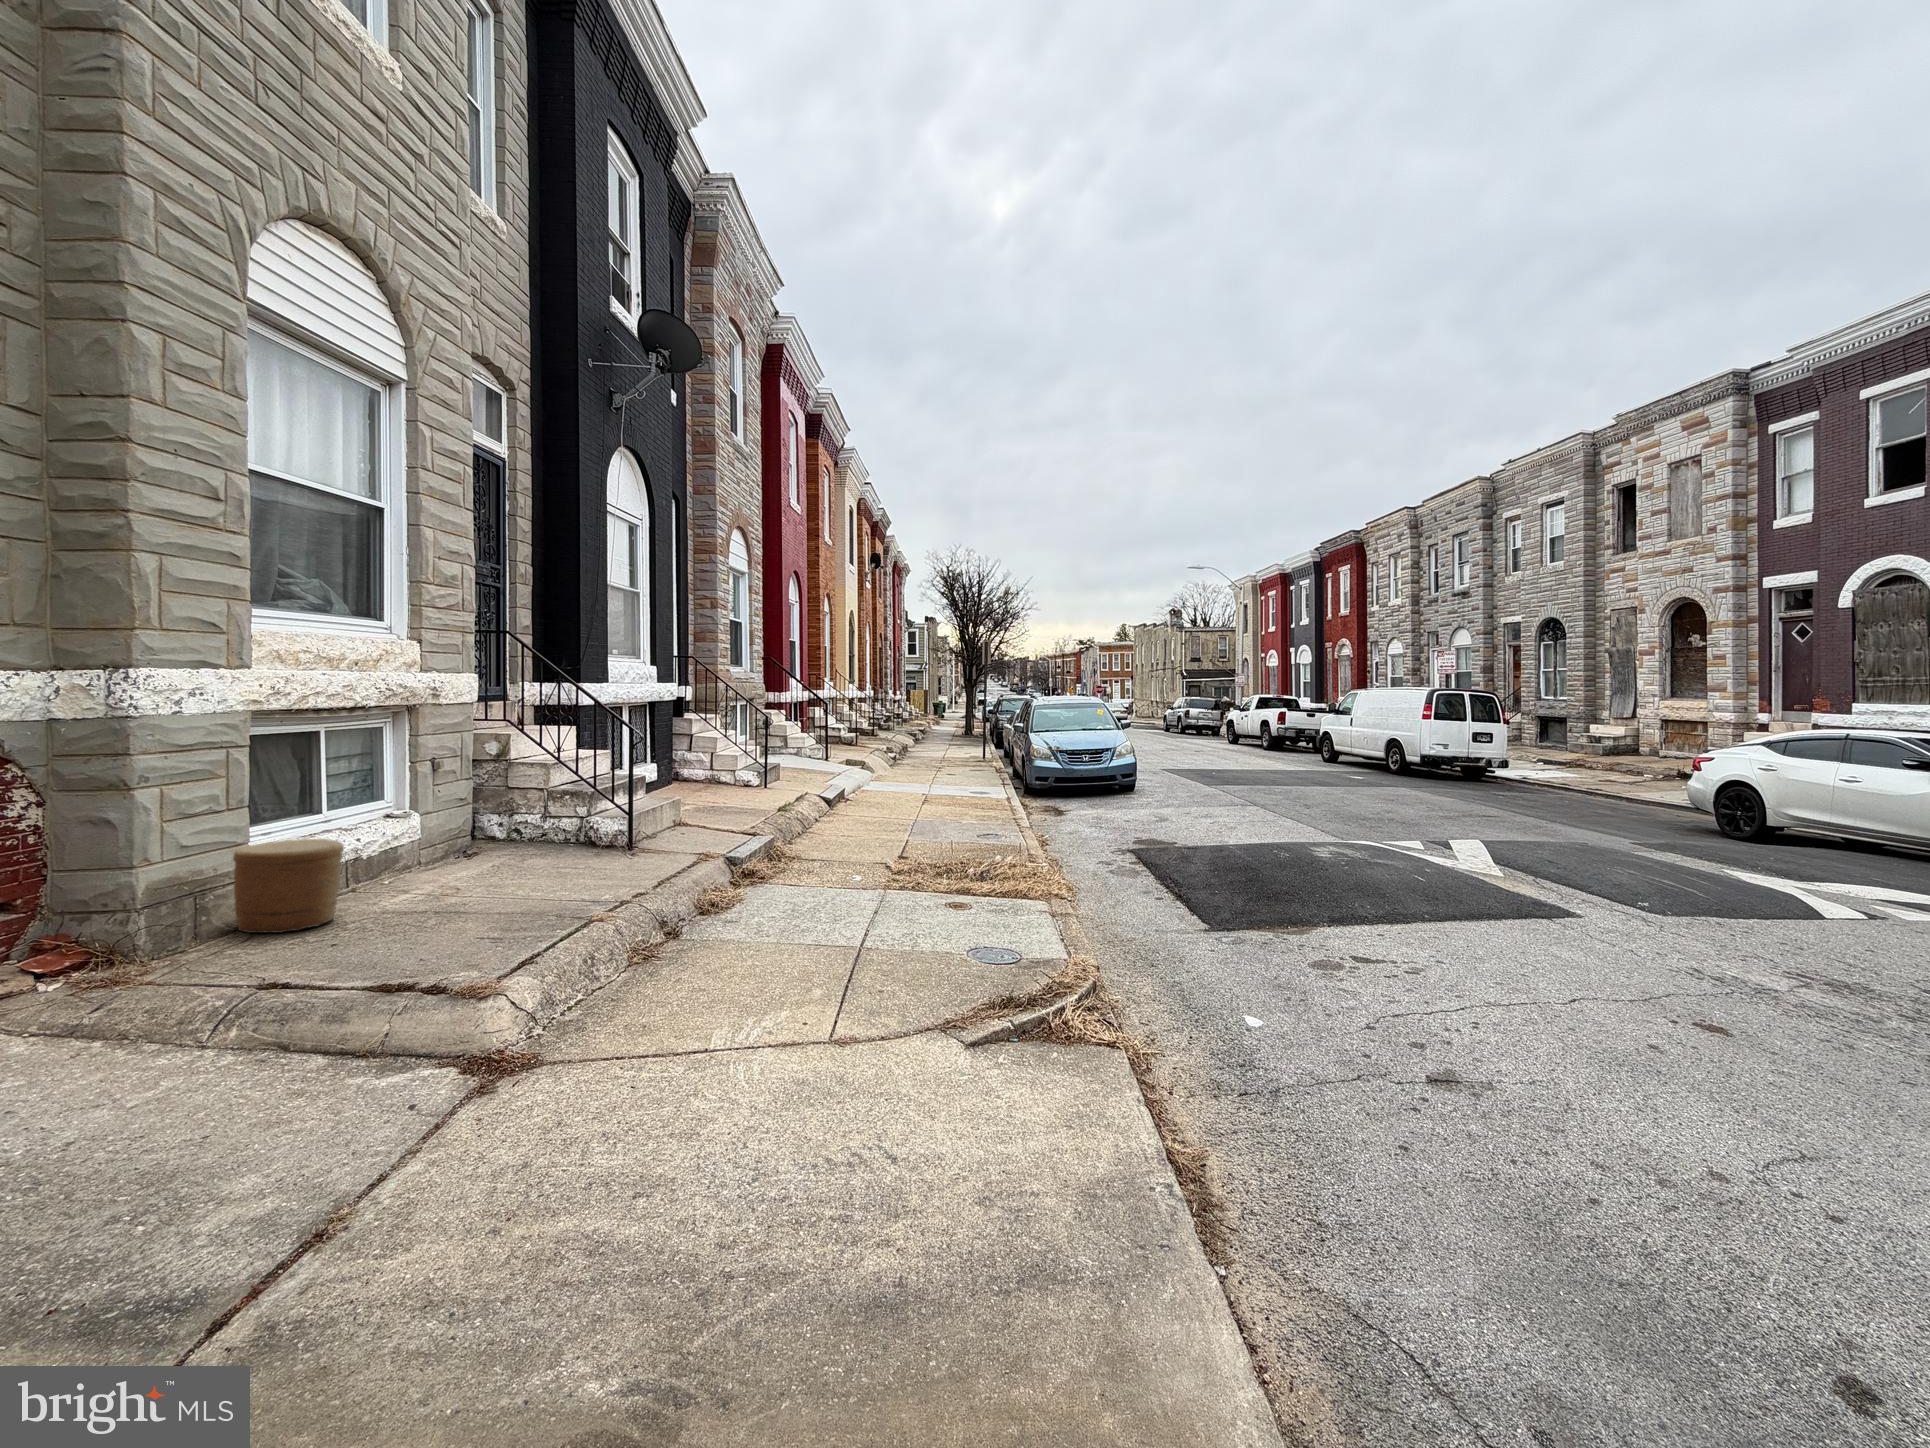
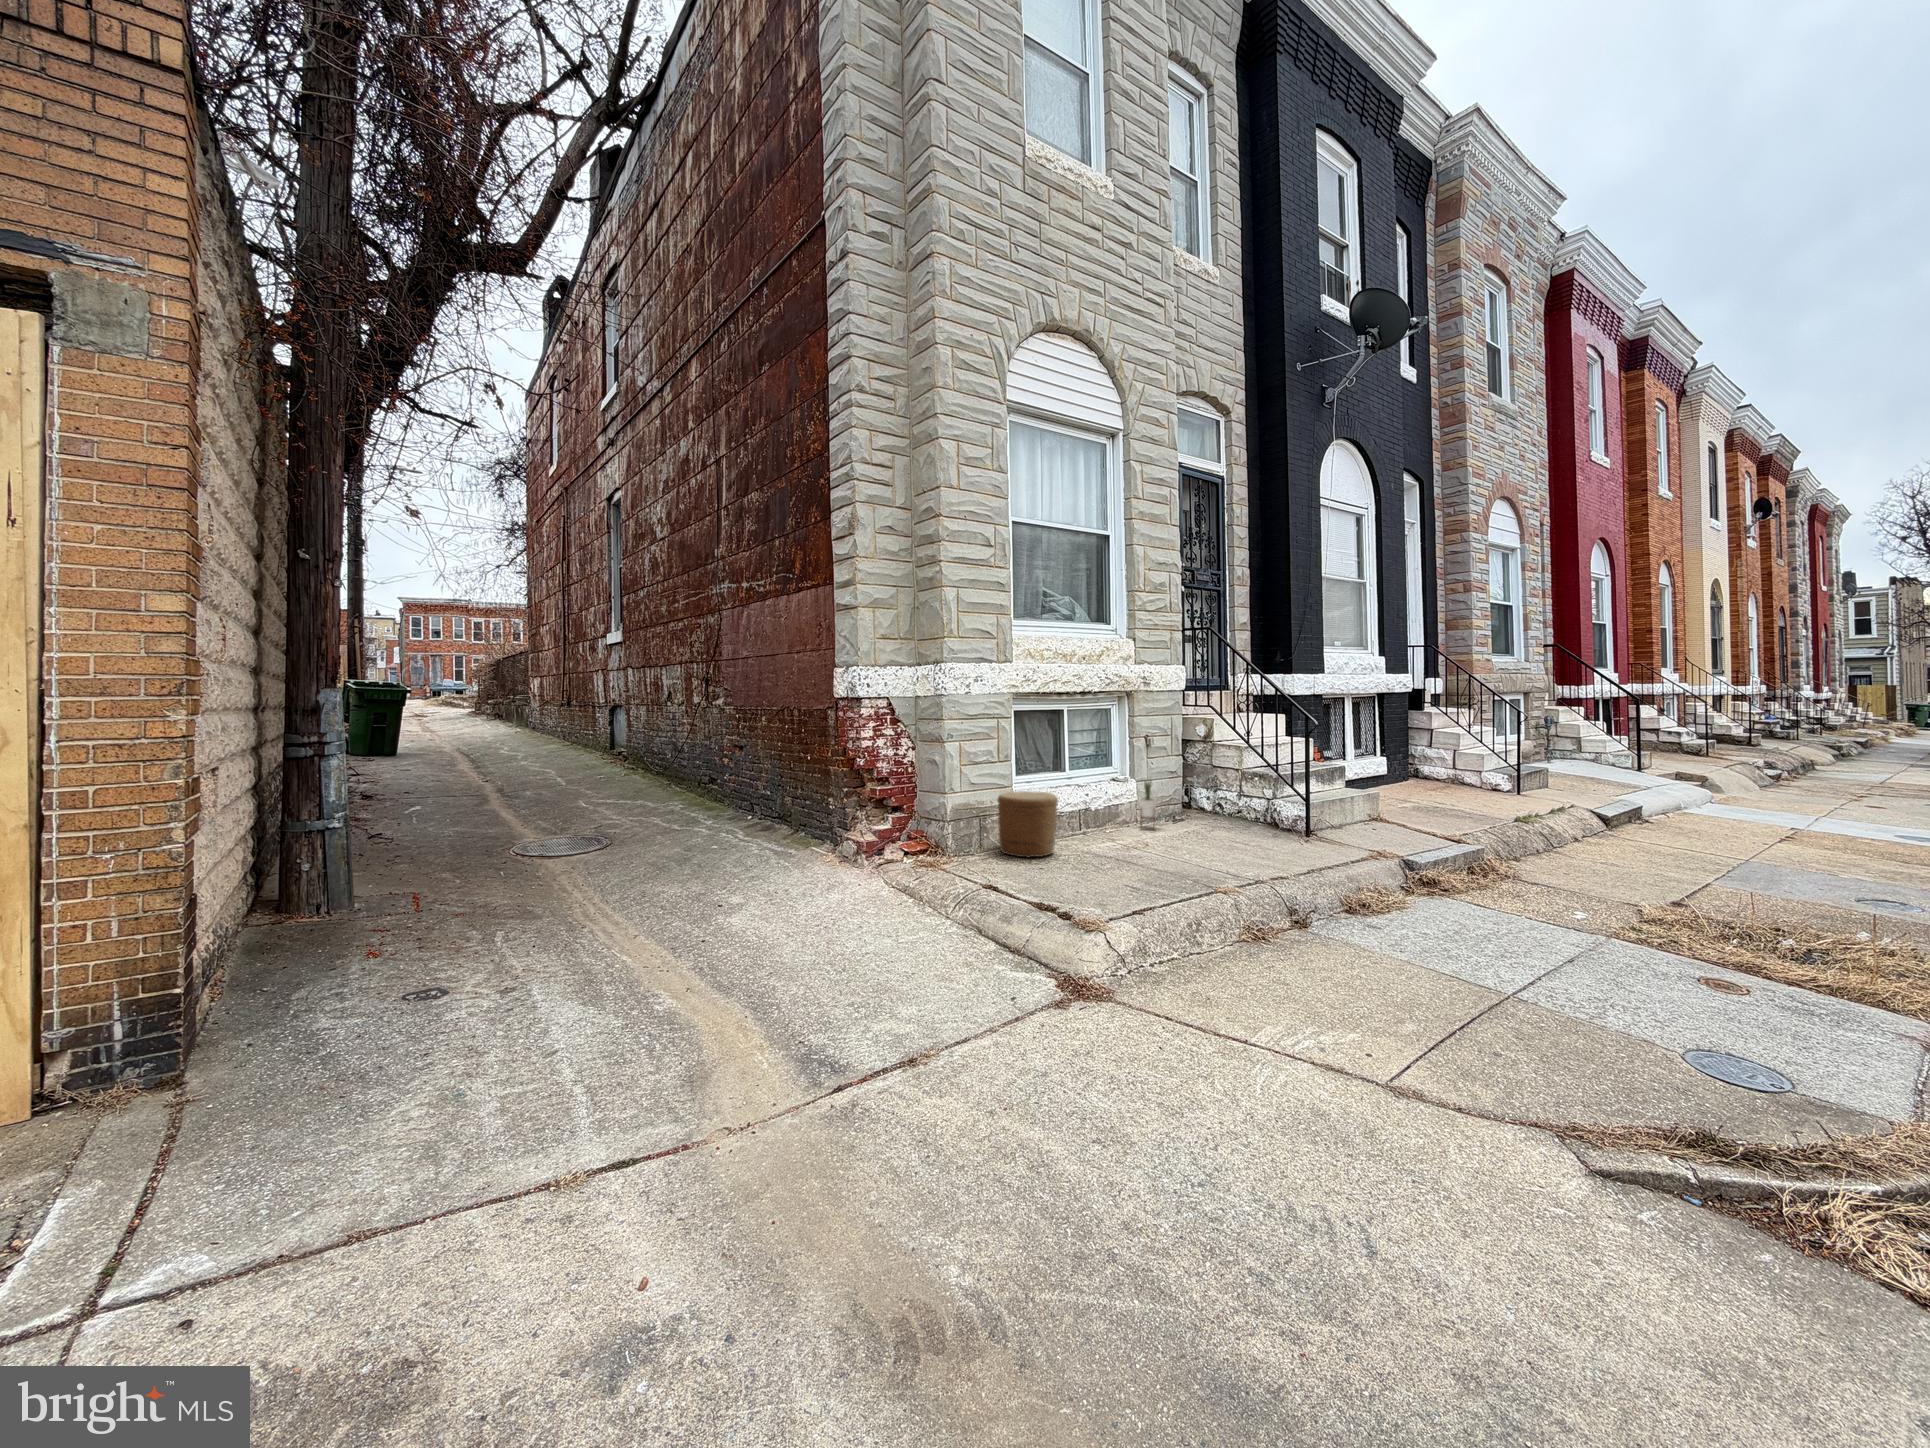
potted plant: none [430,798,455,869] -> present [1139,779,1156,829]

